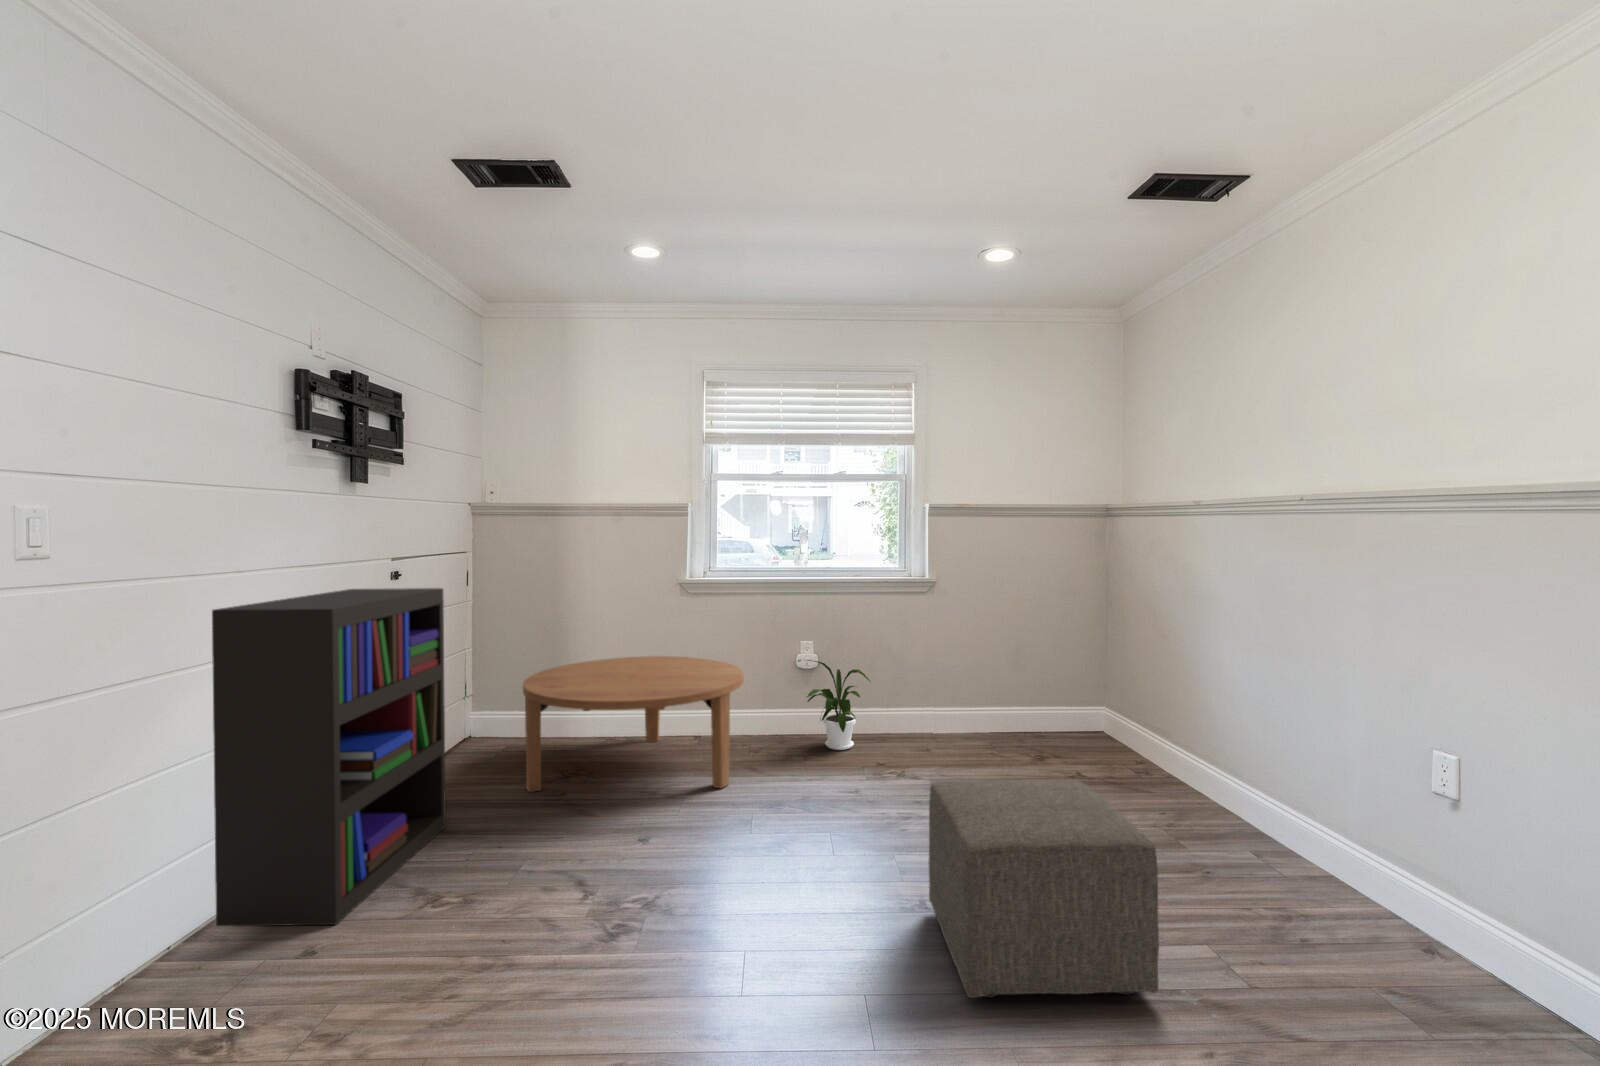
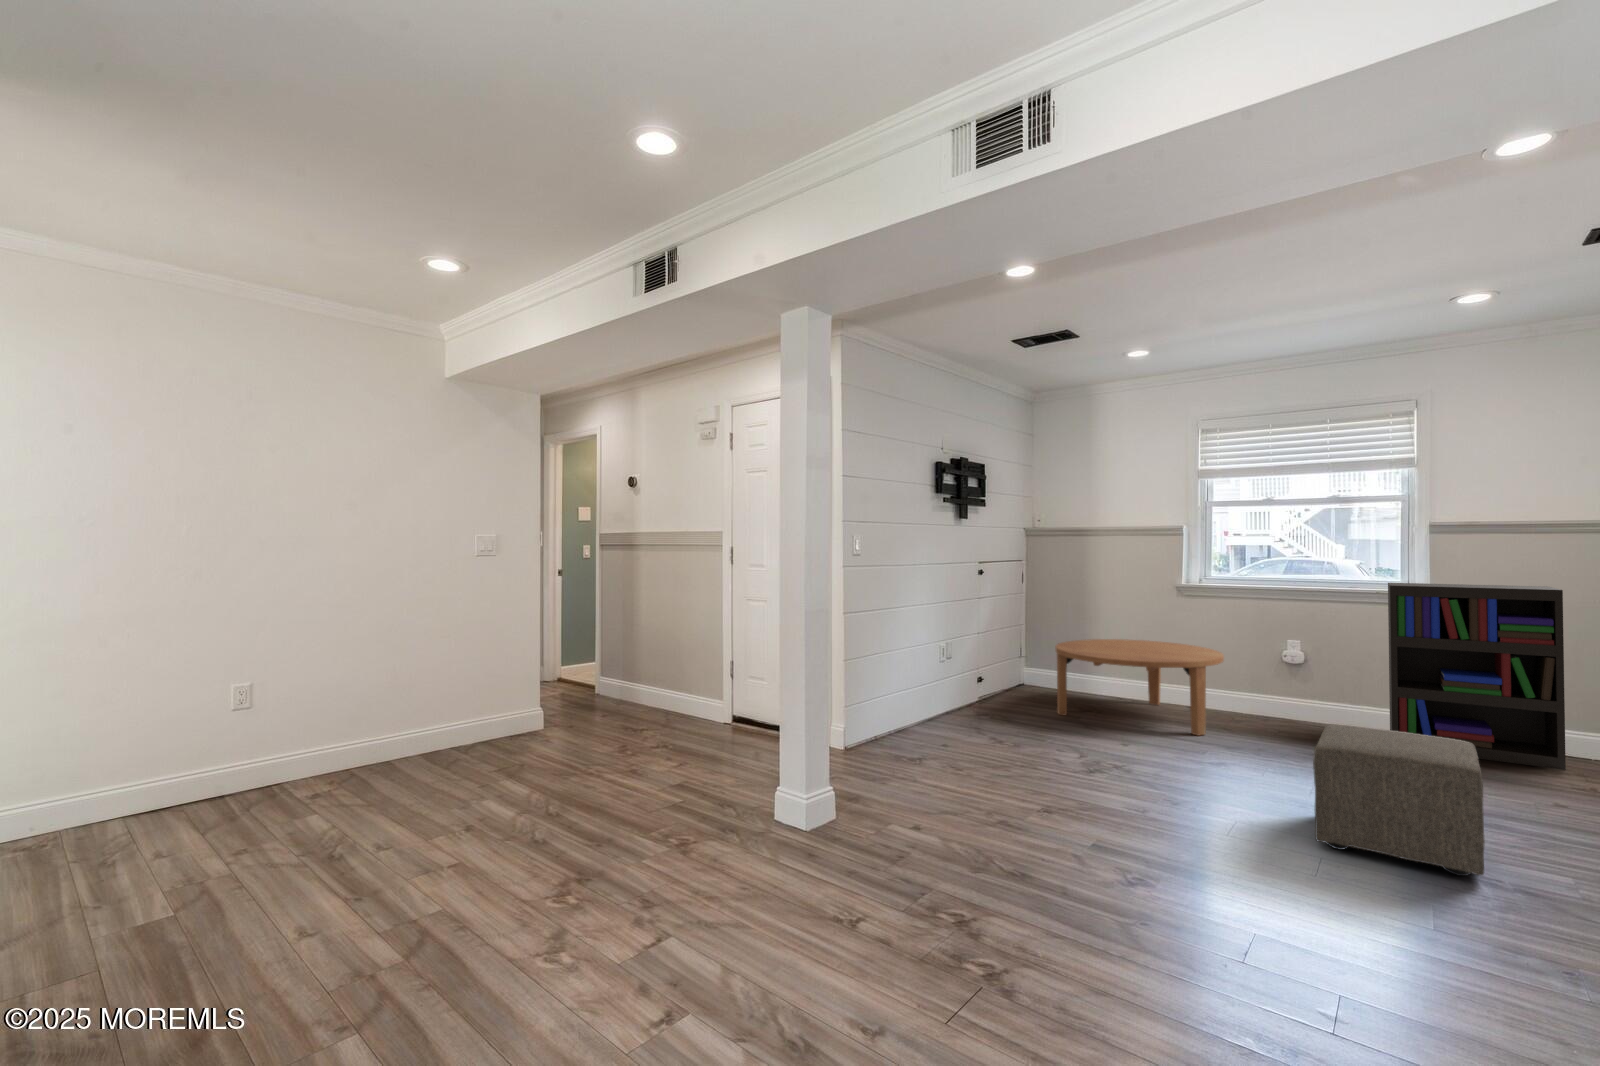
bookshelf: present [212,588,446,926] -> present [1388,583,1566,770]
house plant: present [807,660,870,750] -> none [1283,655,1355,734]

